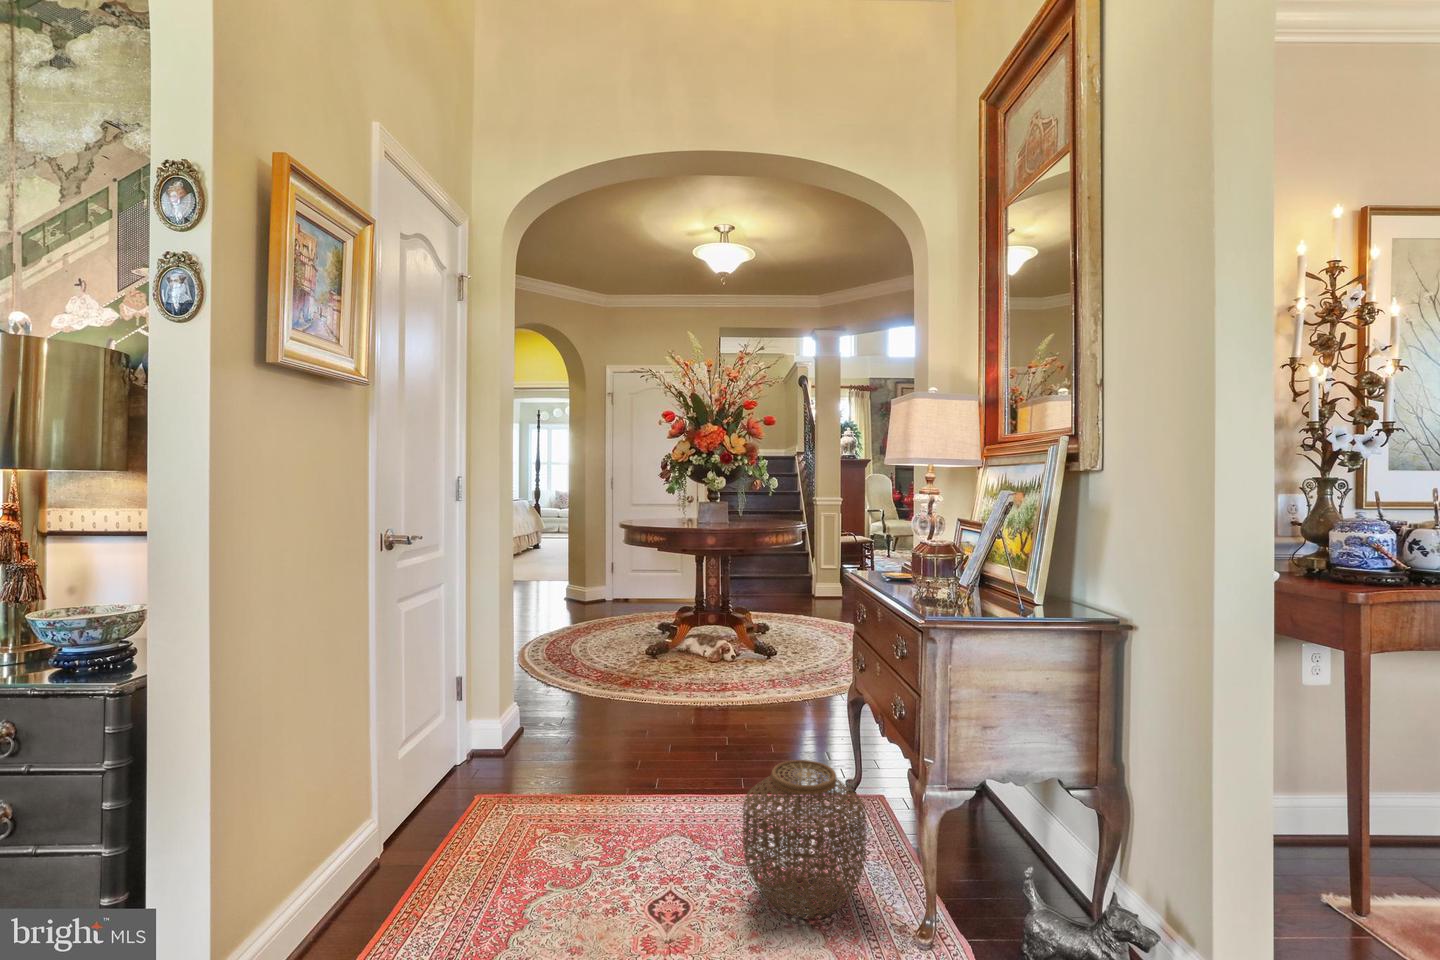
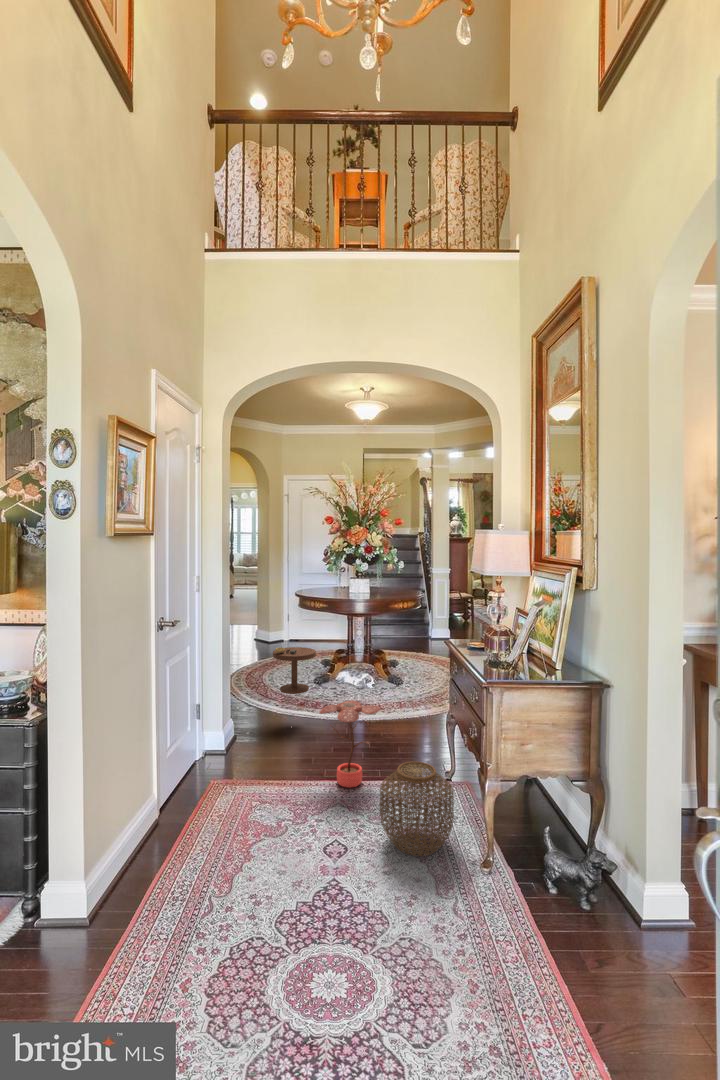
side table: none [582,595,646,715] -> present [273,647,316,694]
potted plant: none [647,669,744,805] -> present [320,700,380,788]

